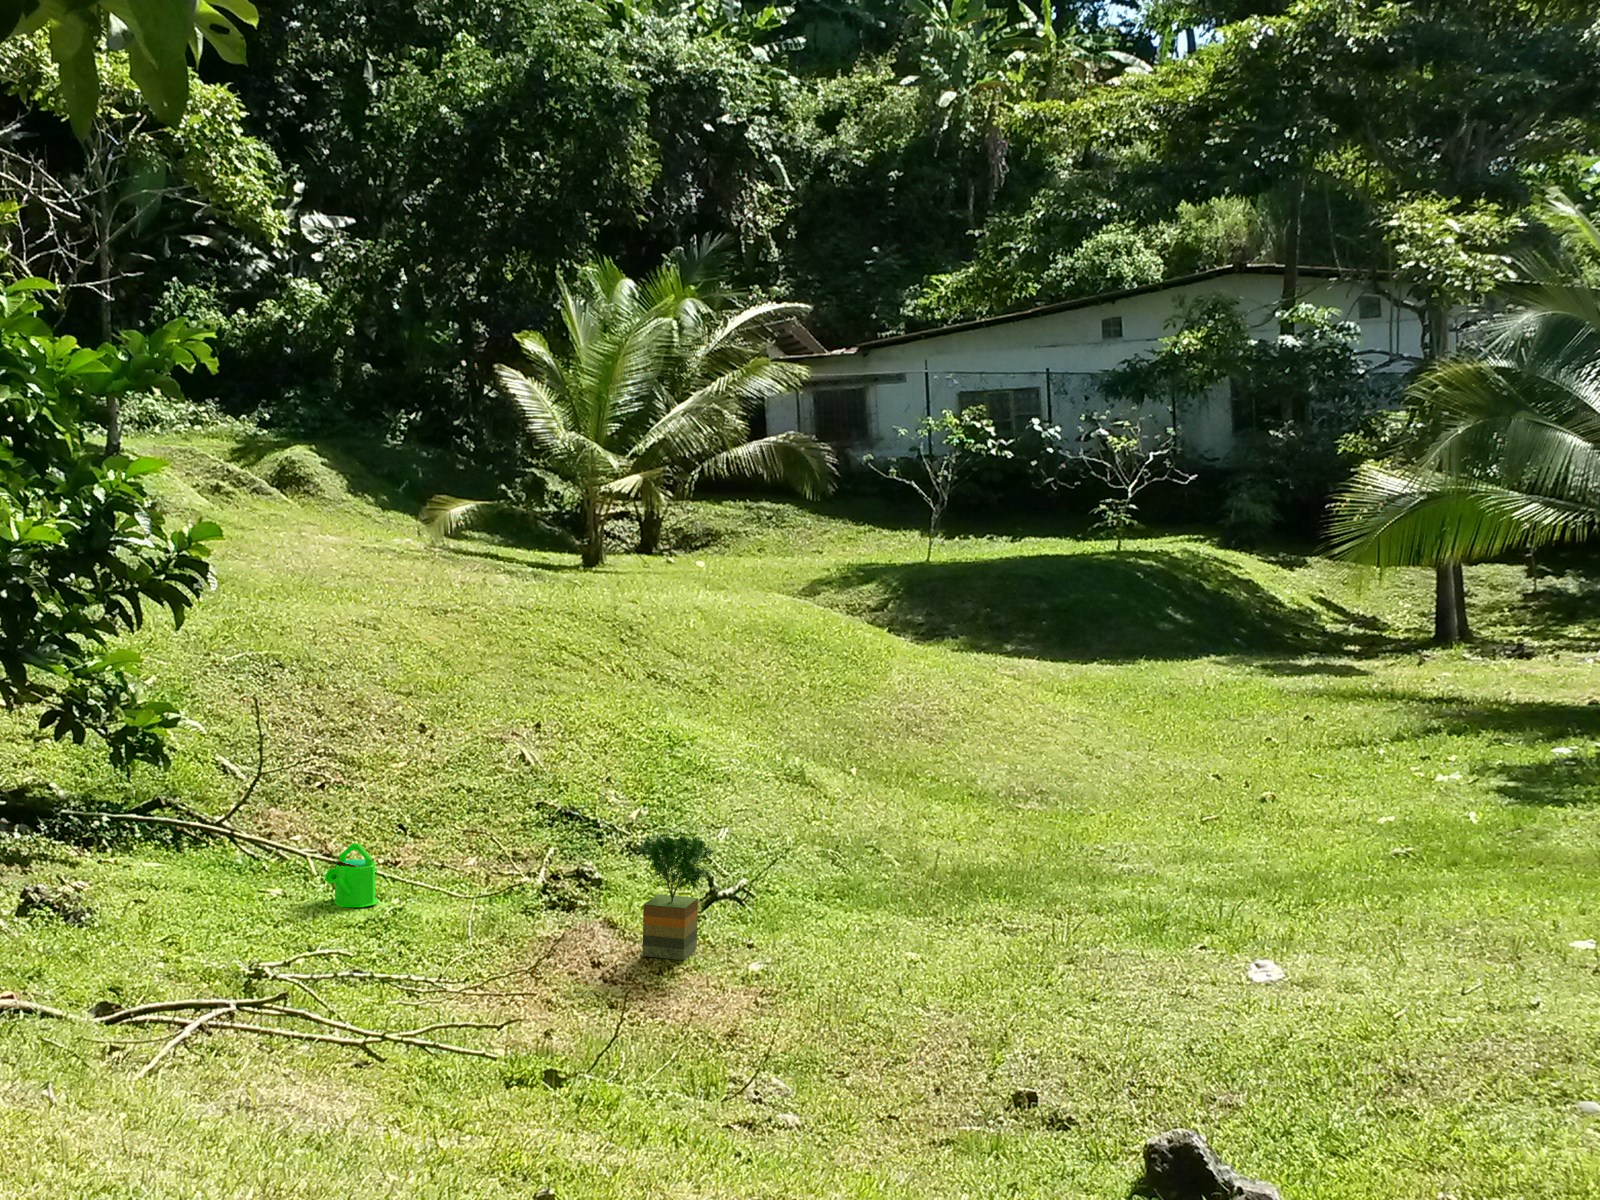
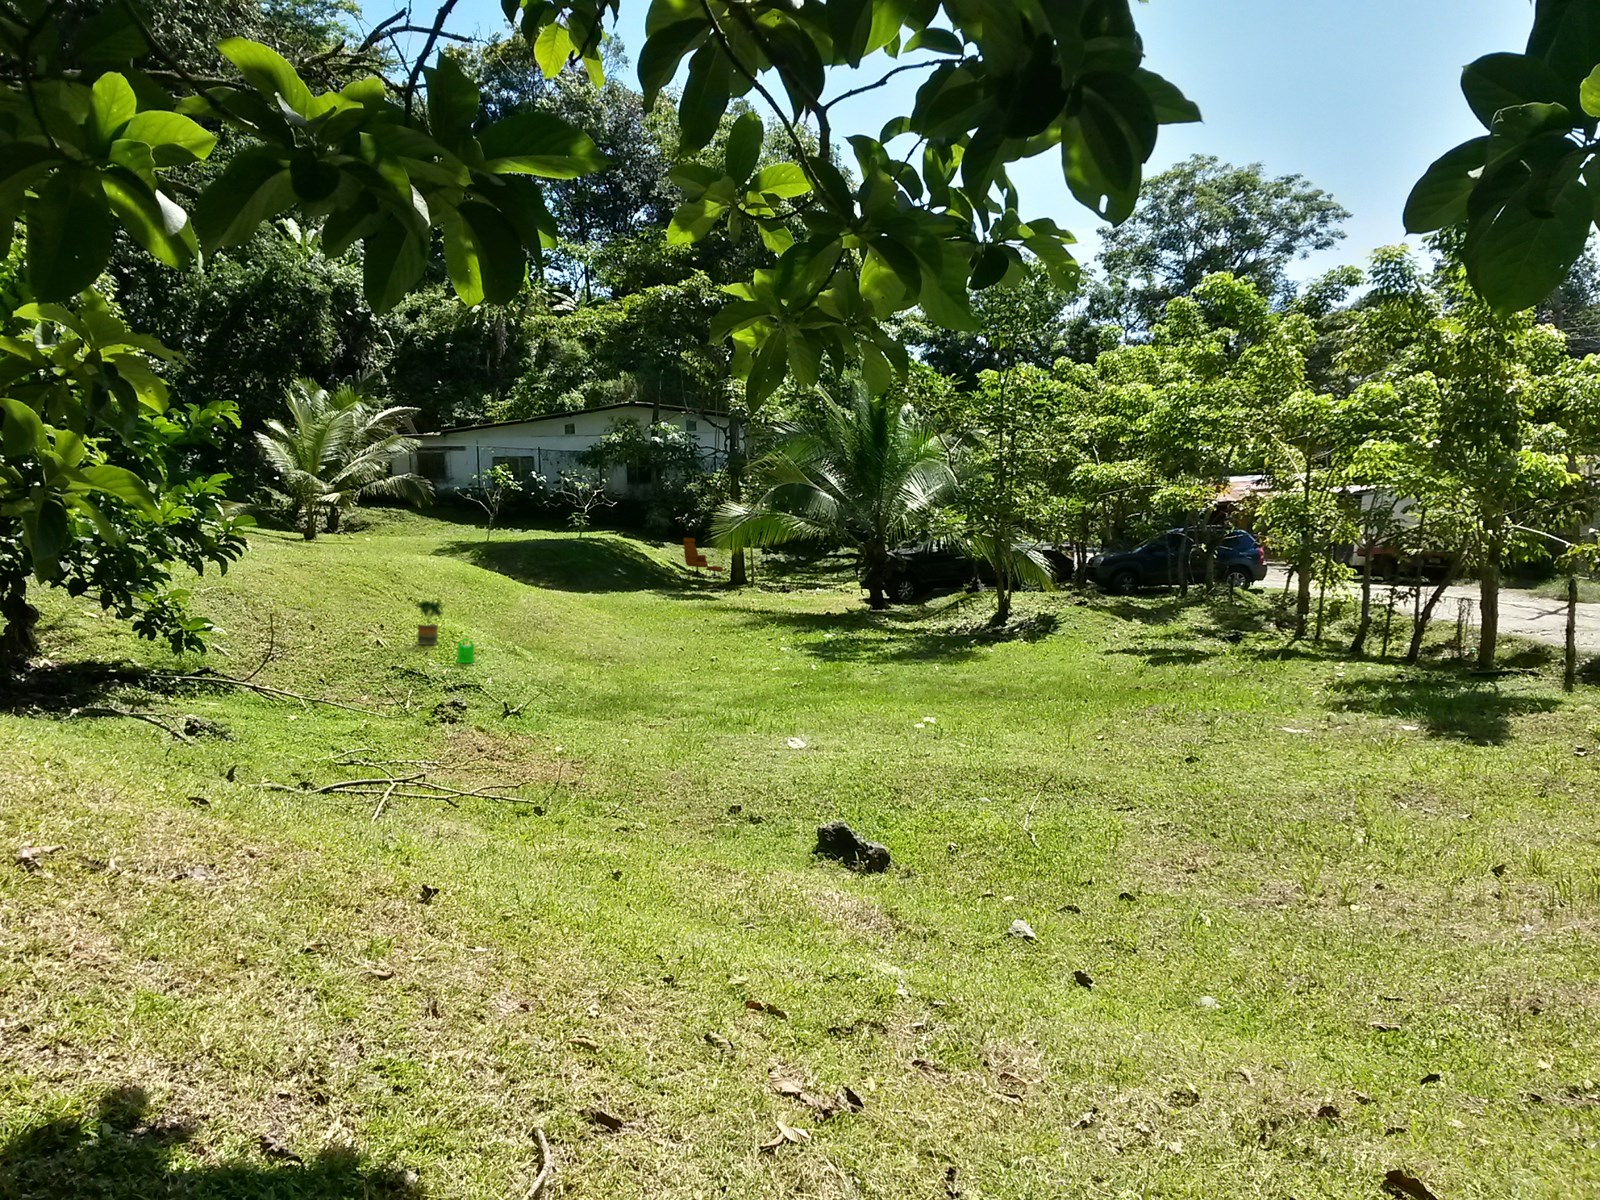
lounge chair: none [1346,556,1440,649] -> present [683,538,723,577]
watering can: present [325,843,378,907] -> present [457,638,474,663]

